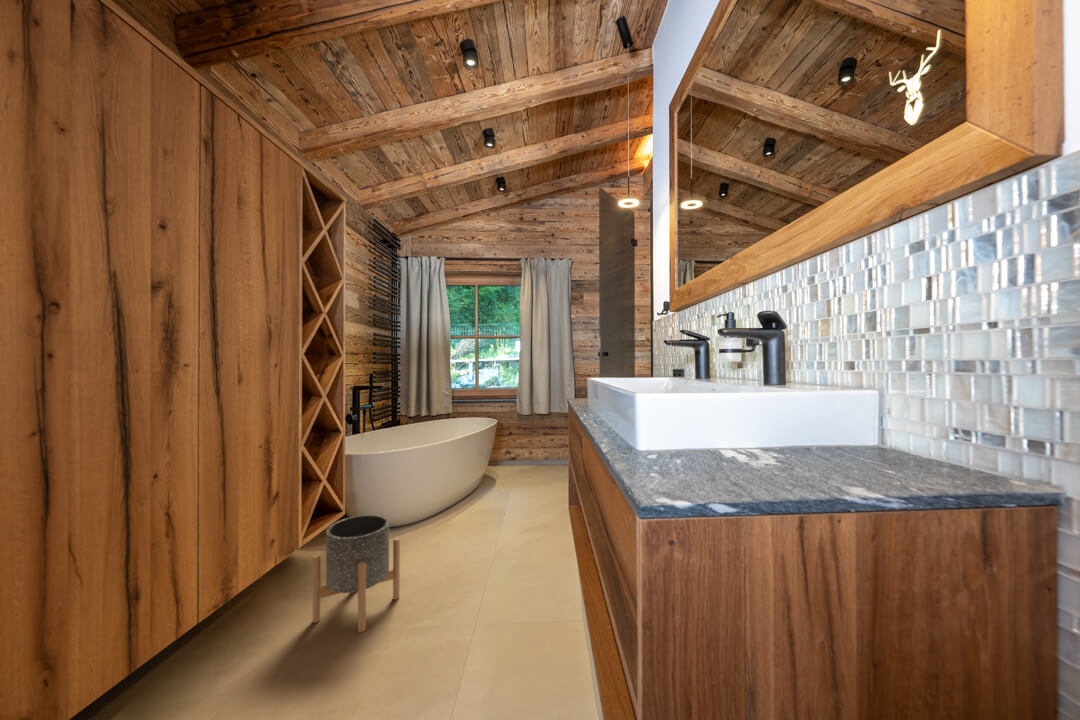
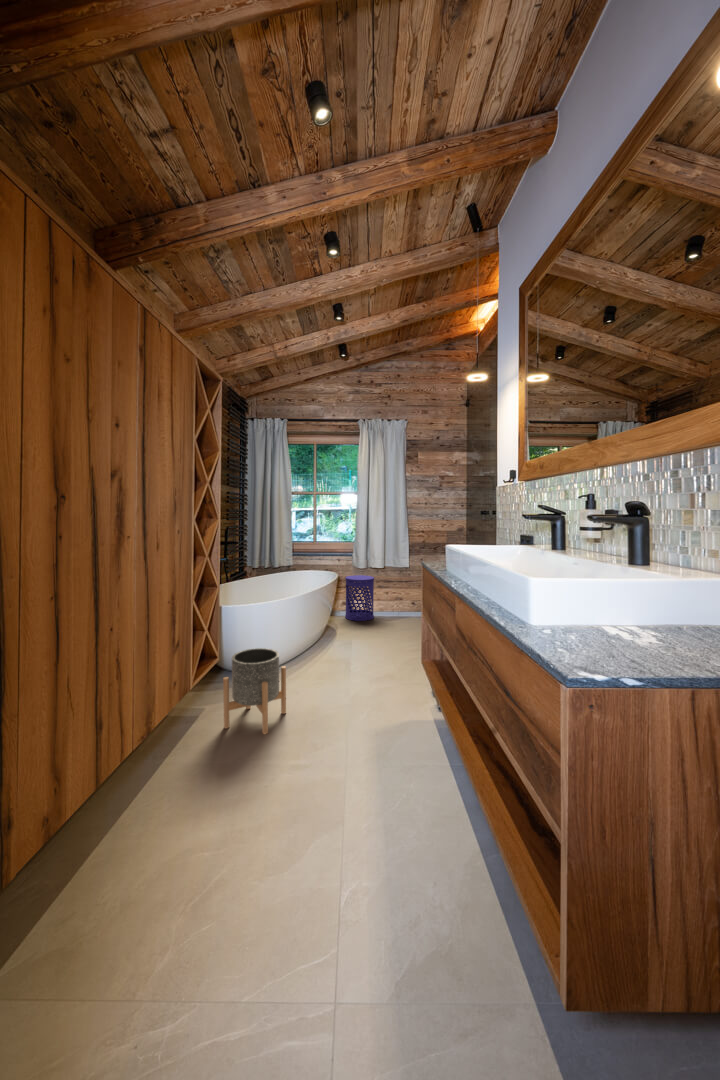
waste bin: none [506,422,537,472] -> present [345,575,374,621]

